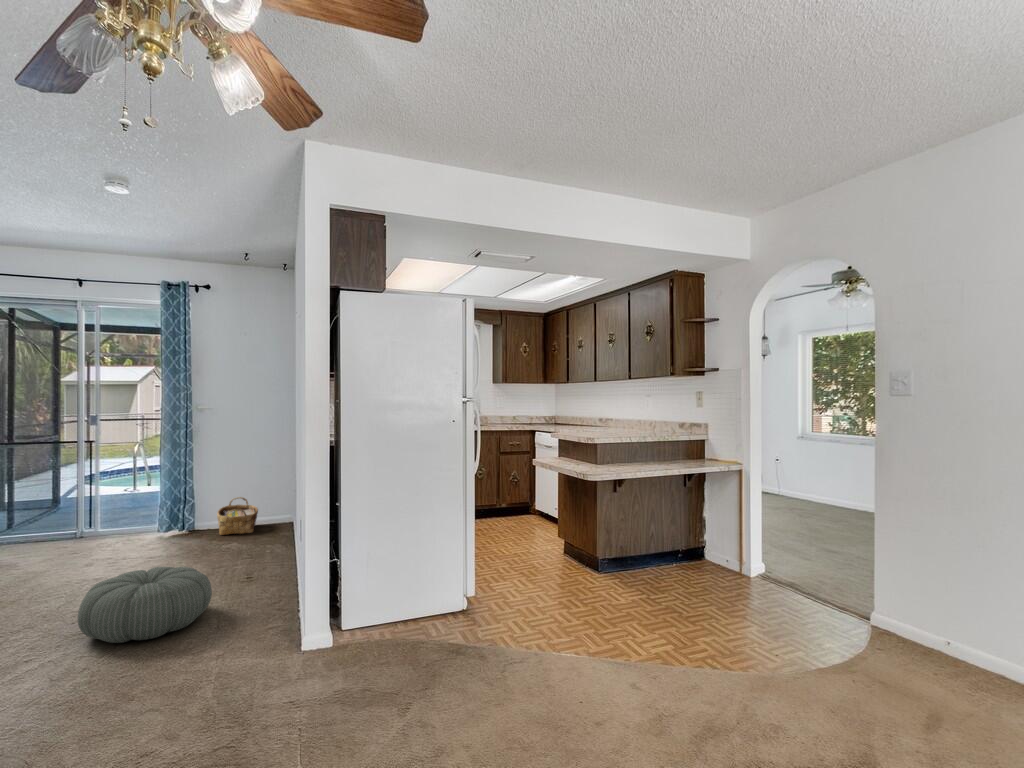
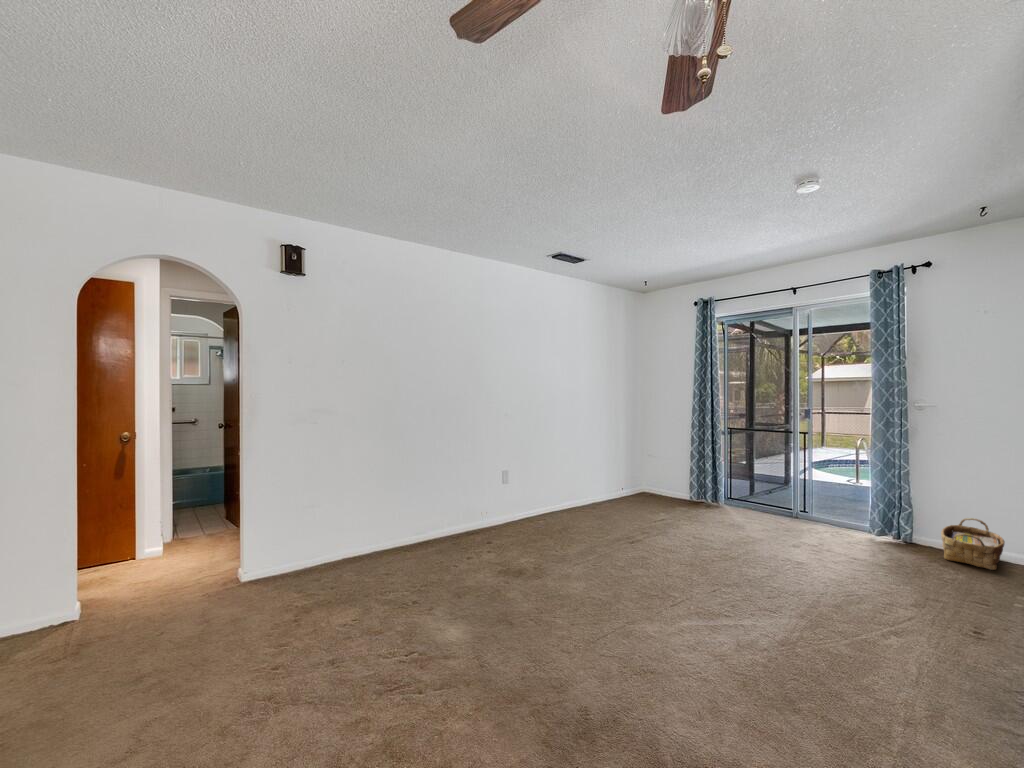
pouf: present [78,567,212,643] -> none [769,581,917,677]

